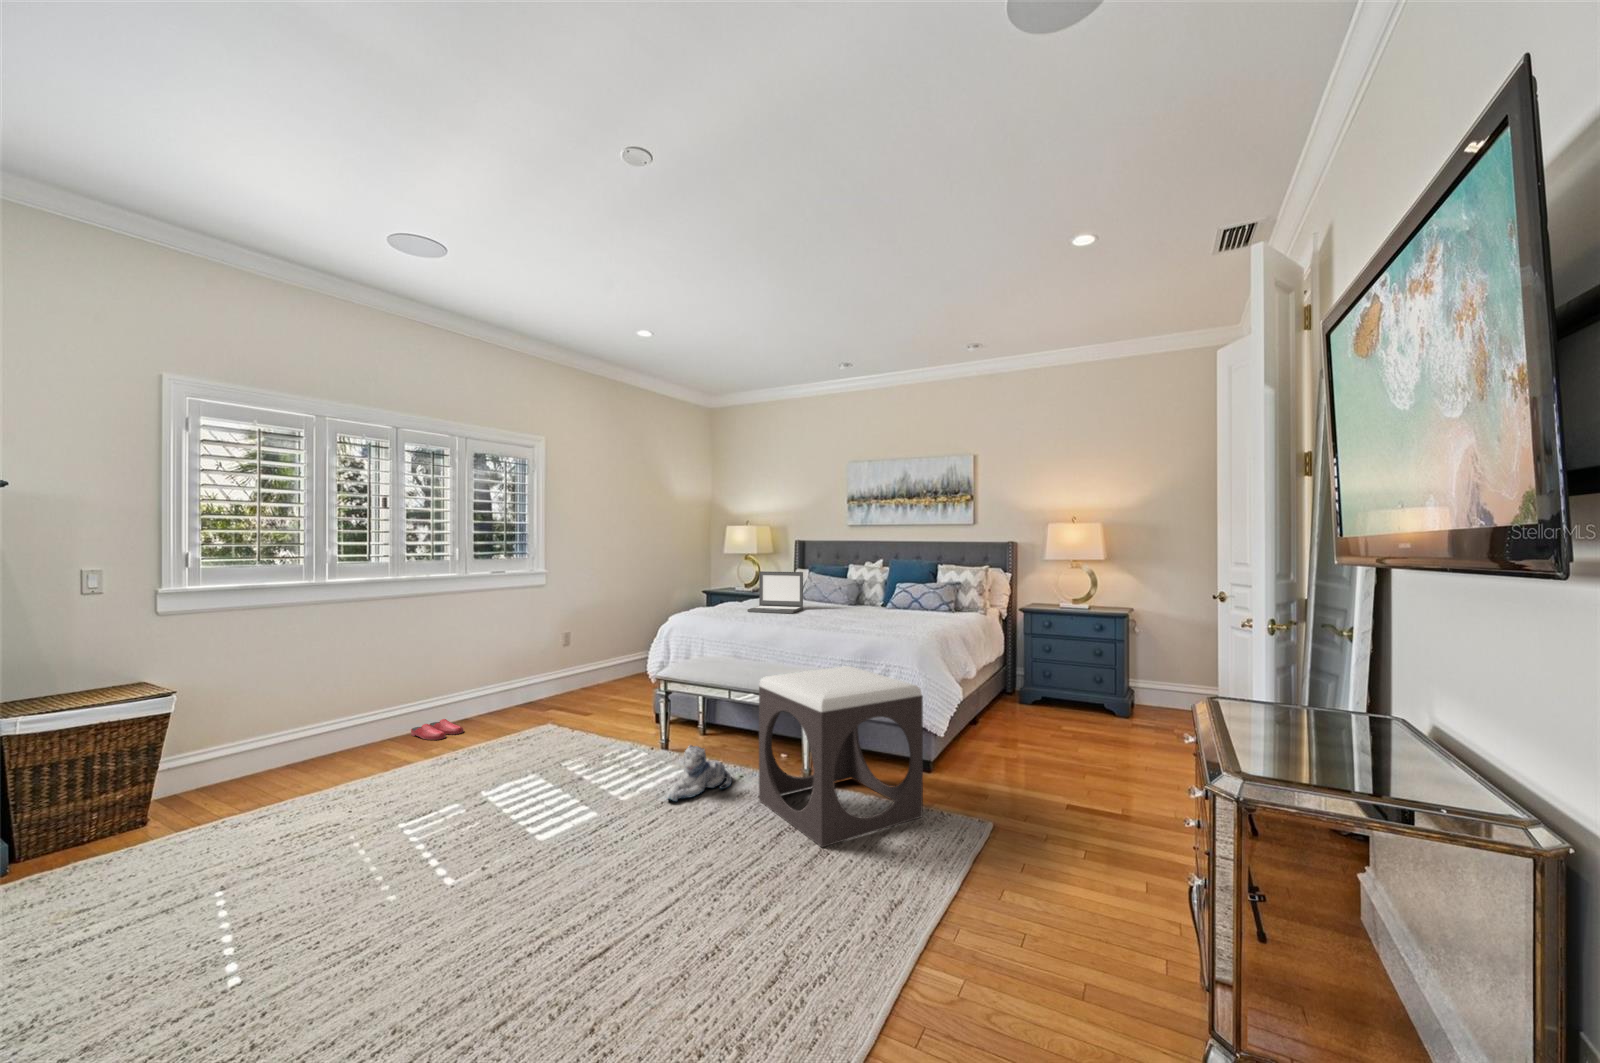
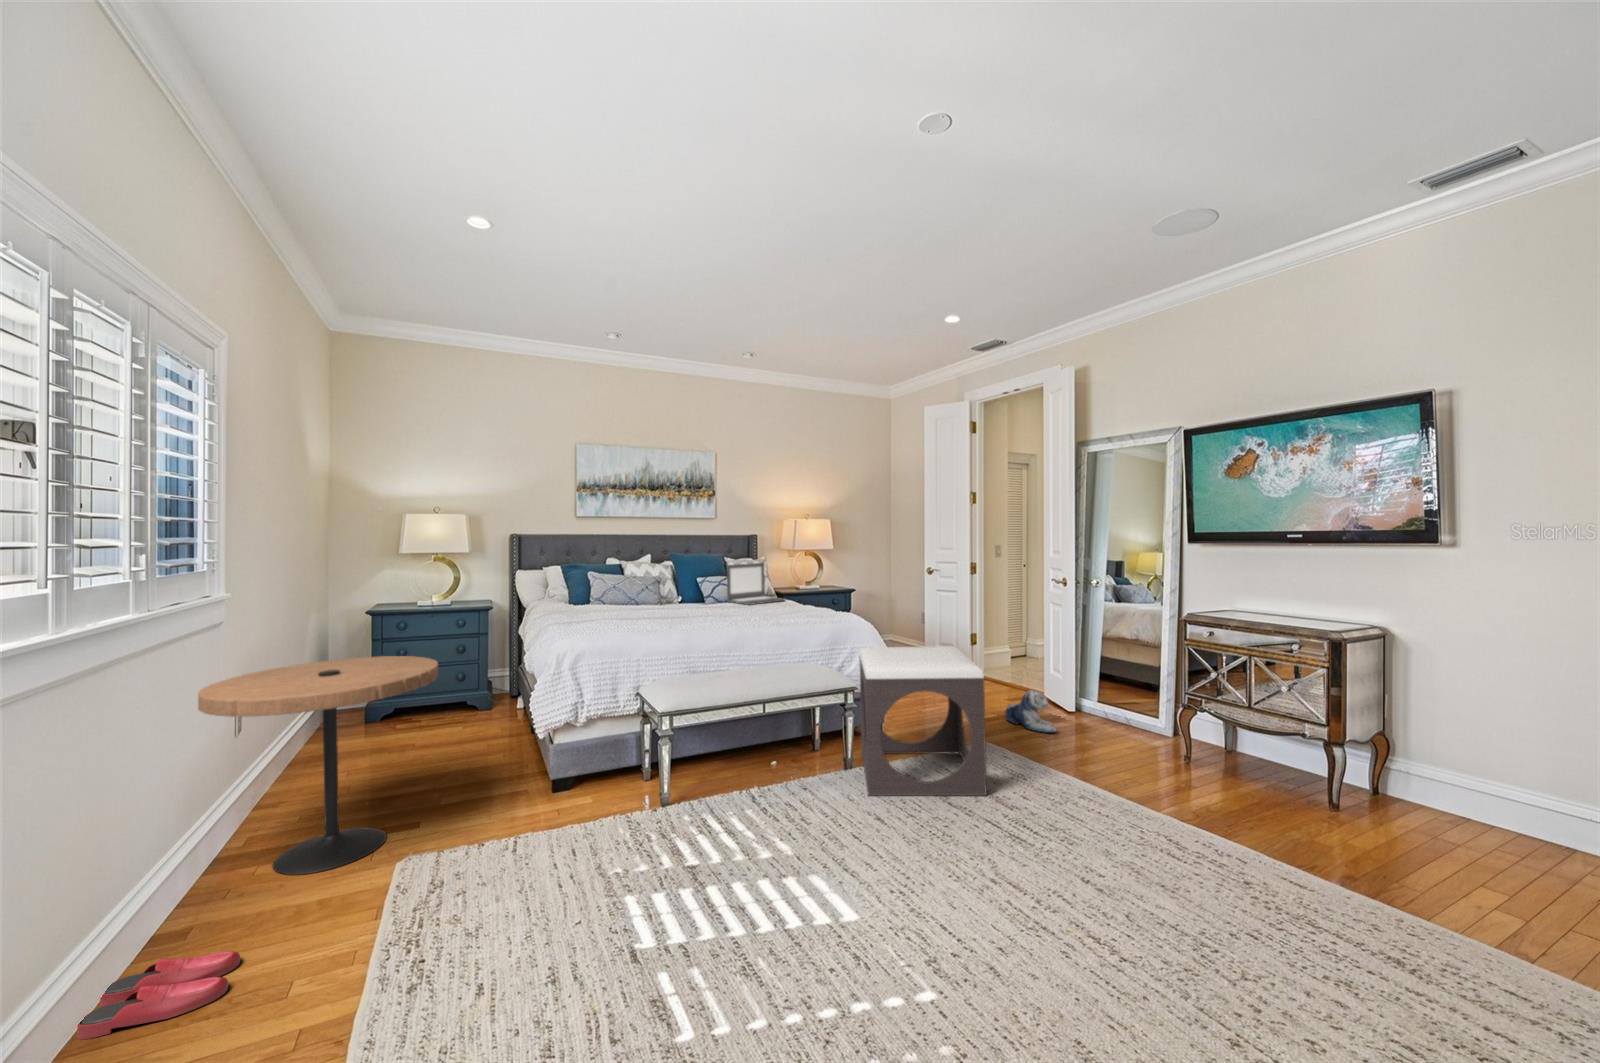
laptop: present [747,571,803,613] -> present [727,563,785,605]
side table: none [502,609,613,717] -> present [198,656,438,875]
plush toy: present [666,745,732,801] -> present [1005,690,1057,733]

